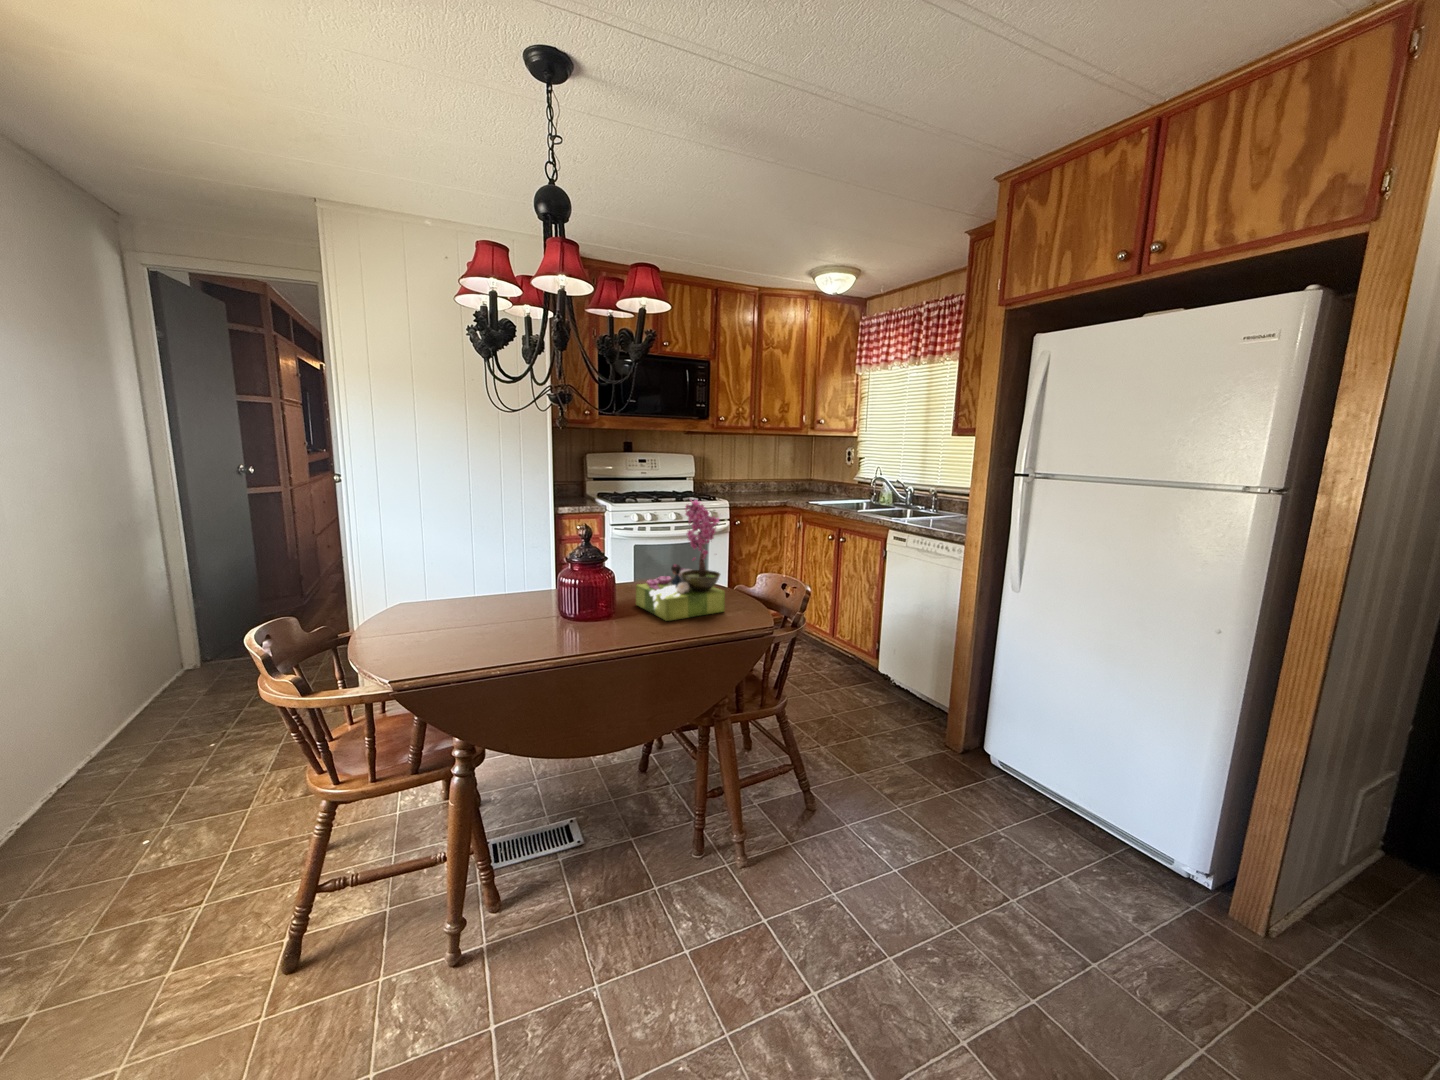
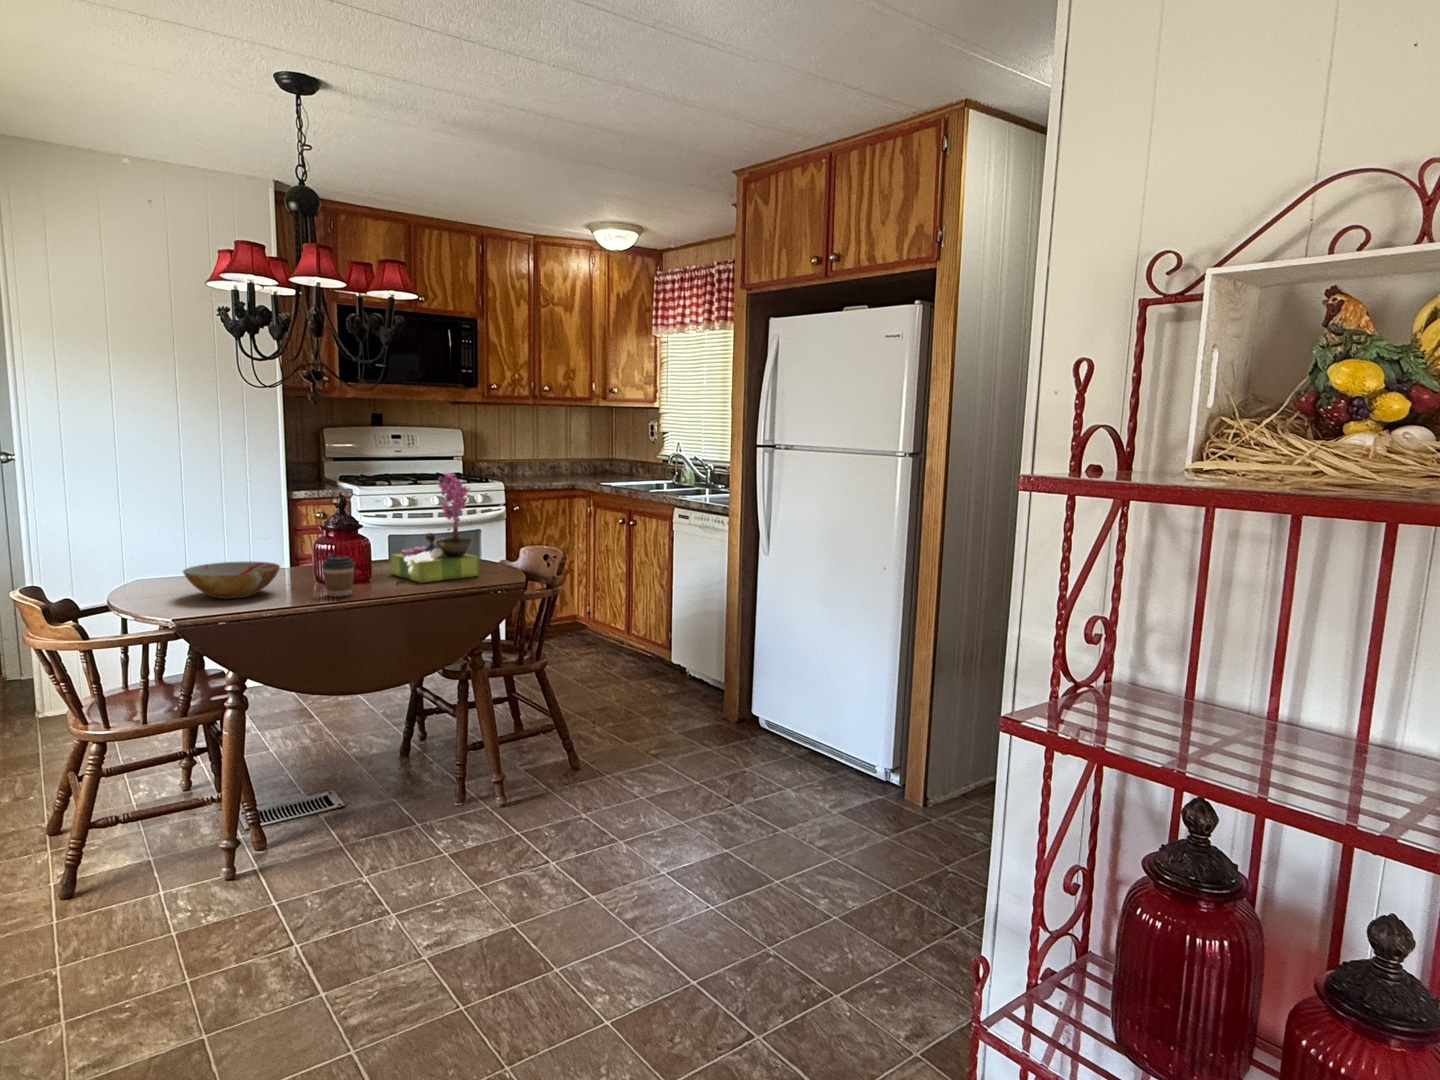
bowl: none [424,593,524,639] -> present [183,562,281,599]
coffee cup: none [564,593,599,641] -> present [322,554,355,597]

